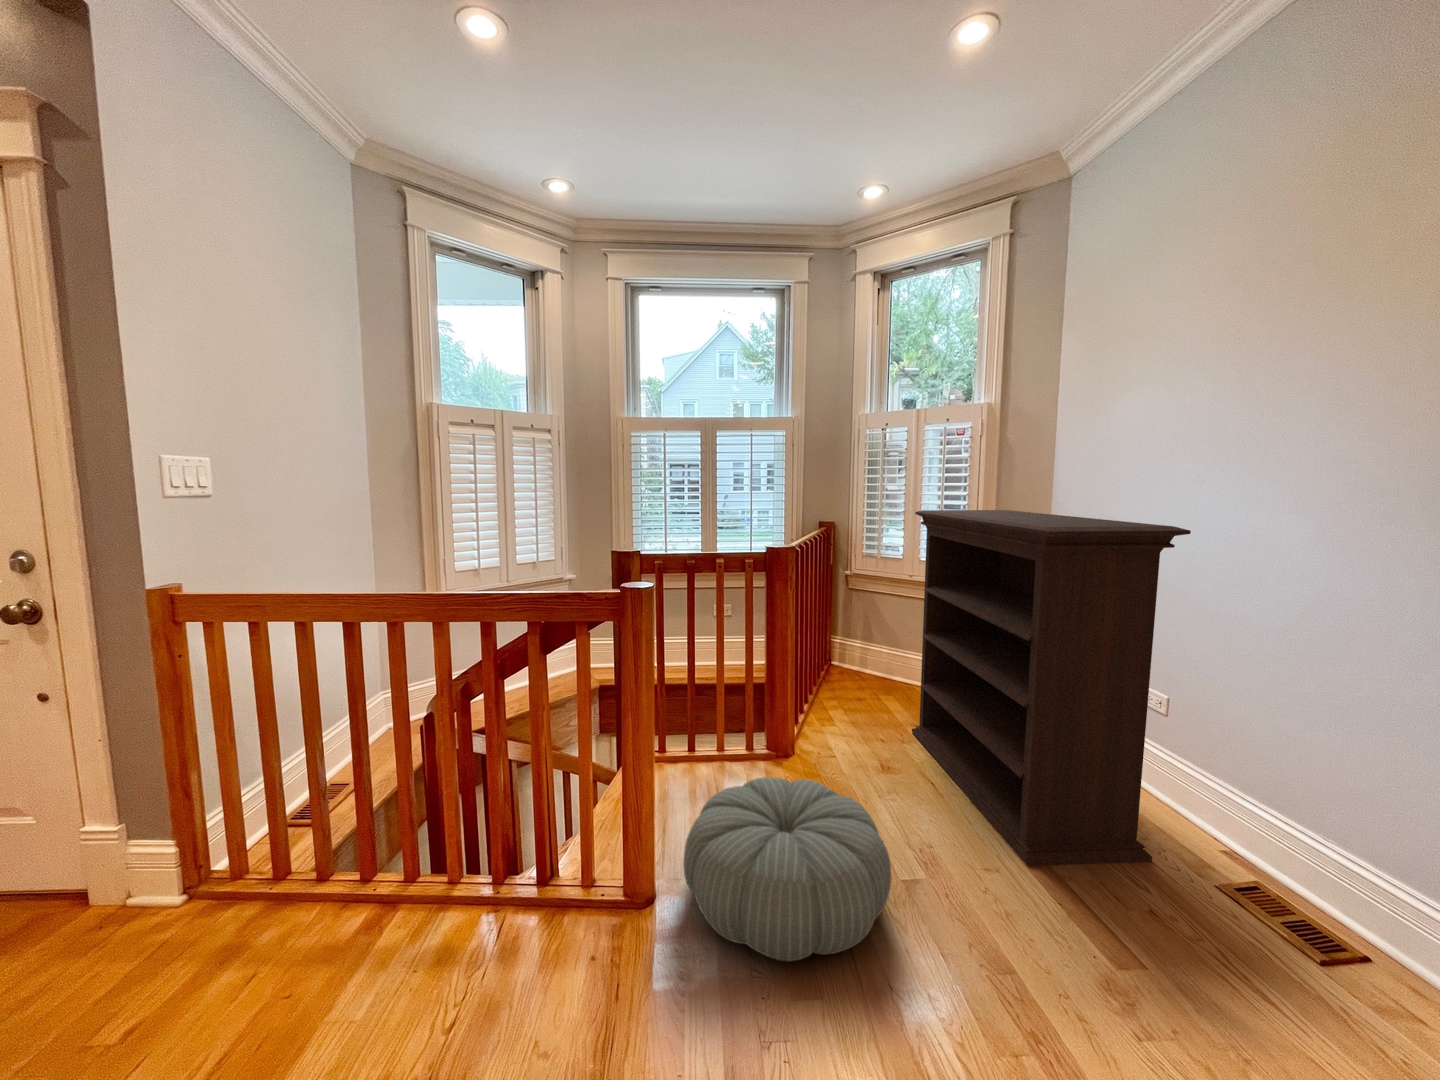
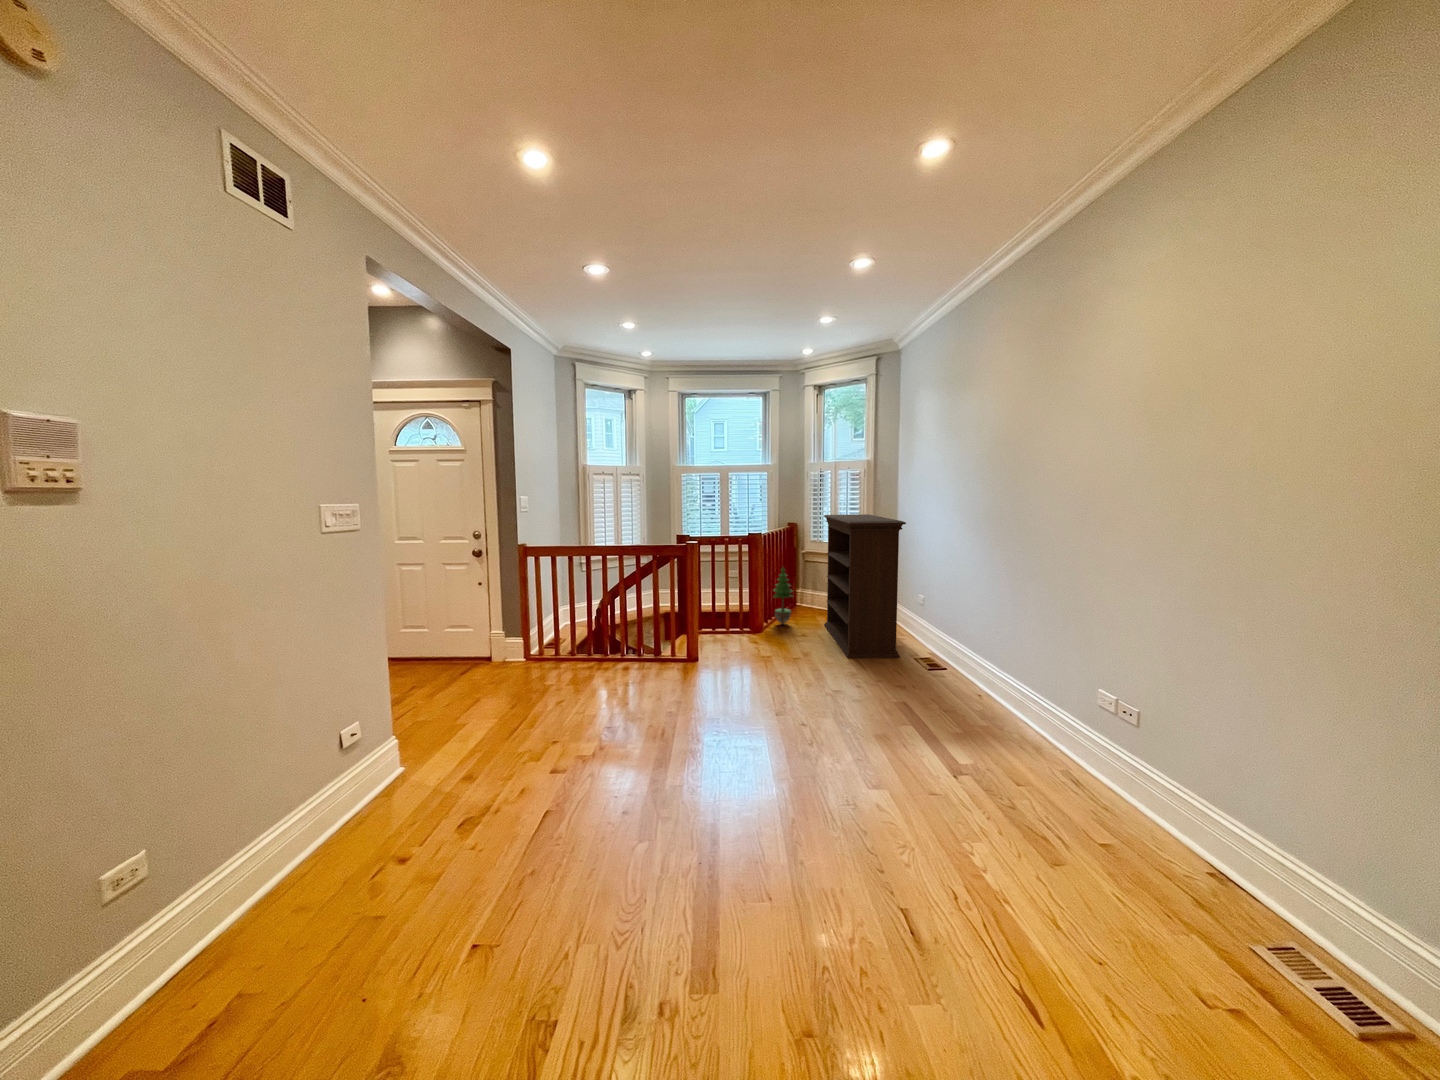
potted tree: none [808,612,852,729] -> present [773,567,792,624]
pouf: present [683,777,892,962] -> none [709,624,786,672]

